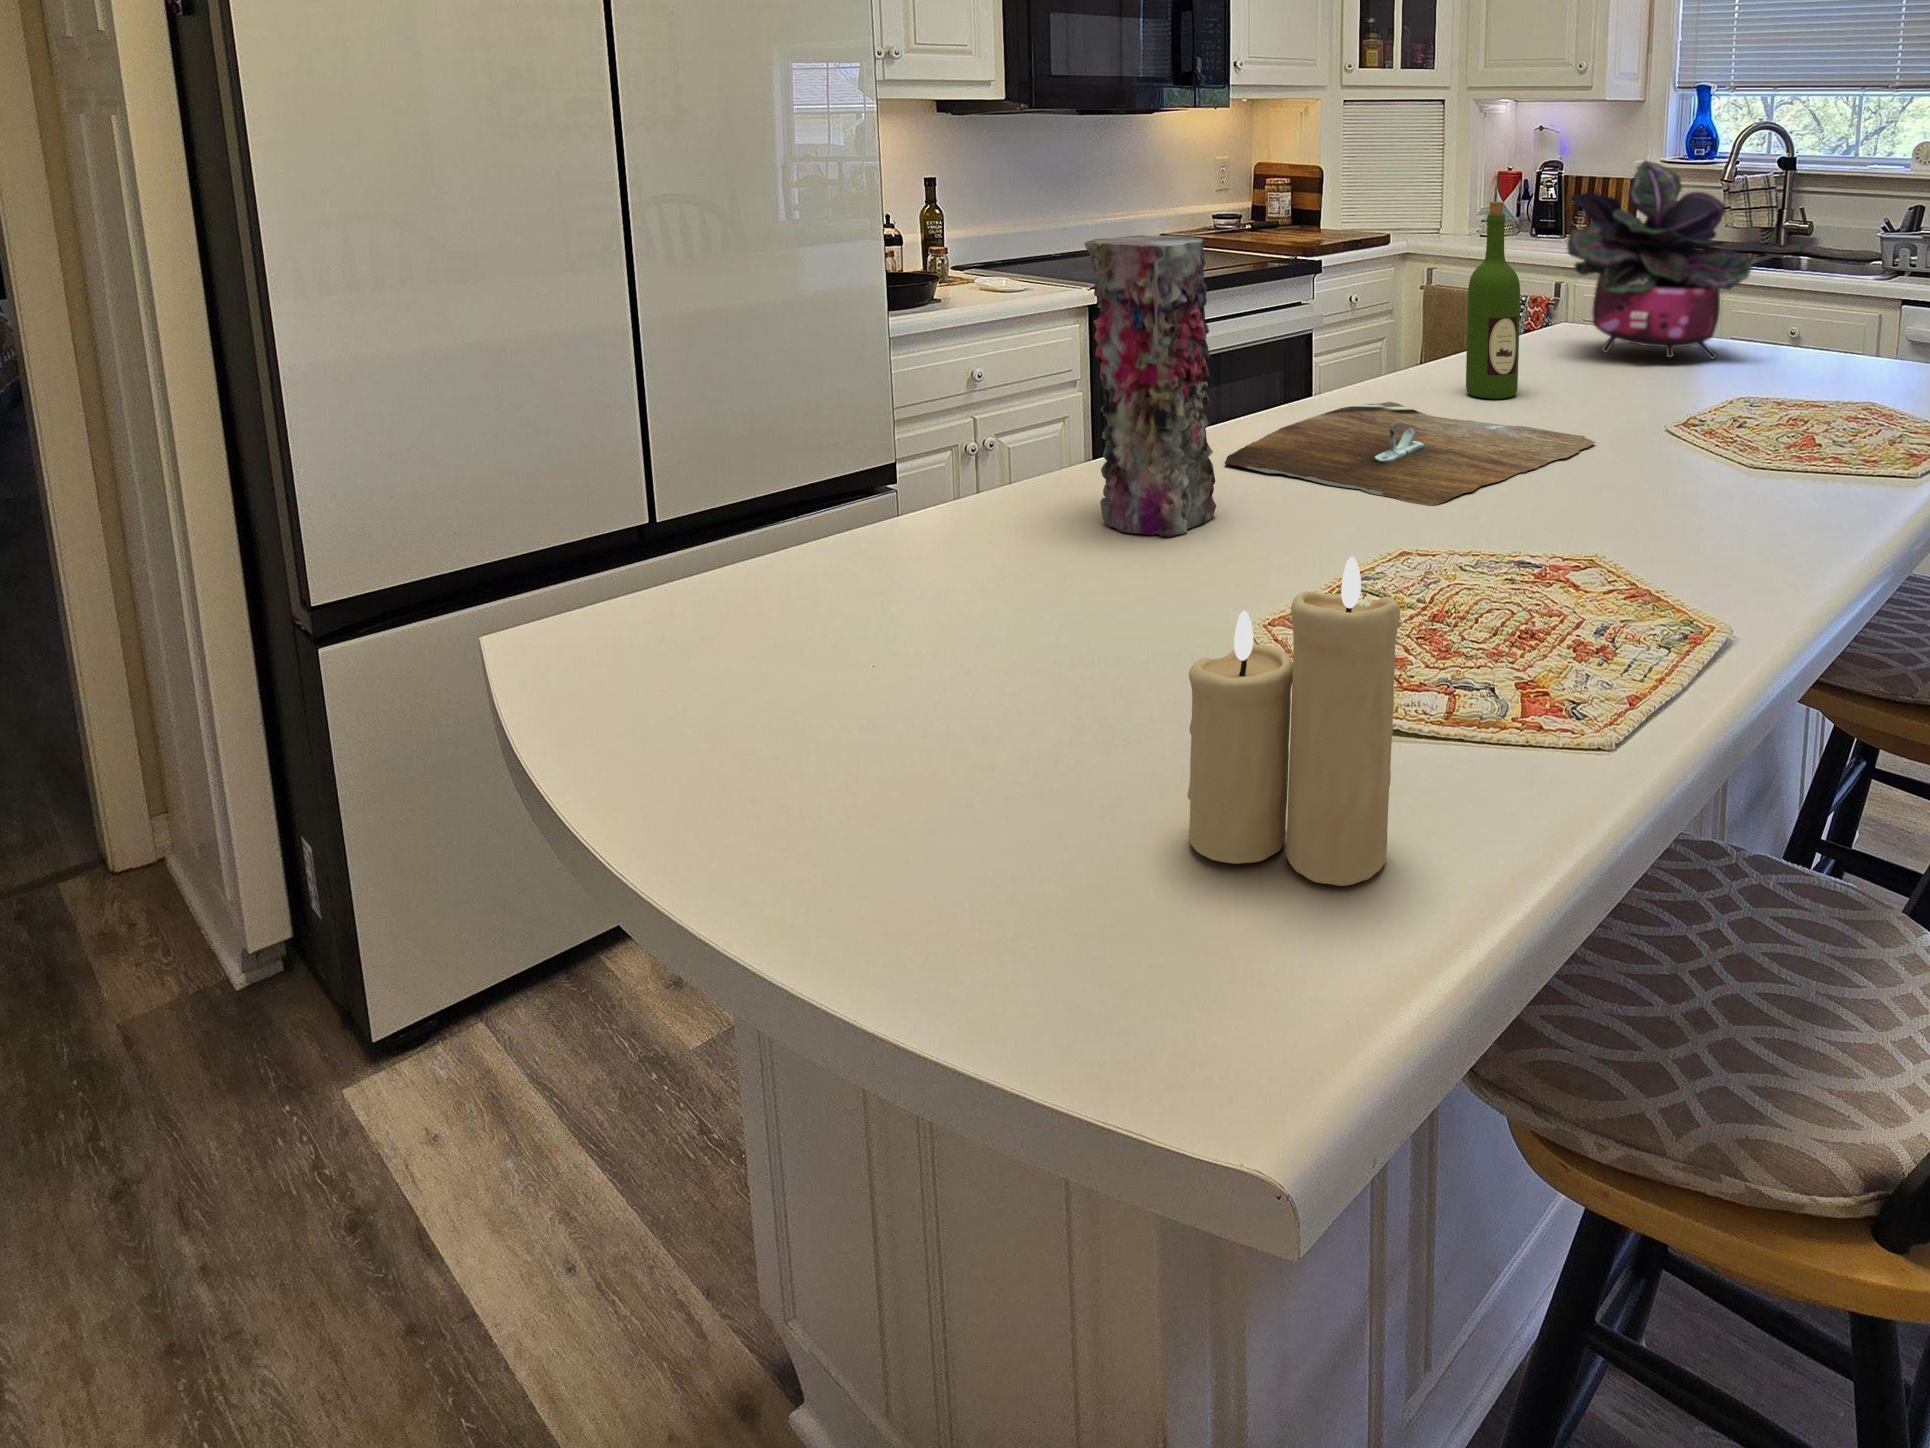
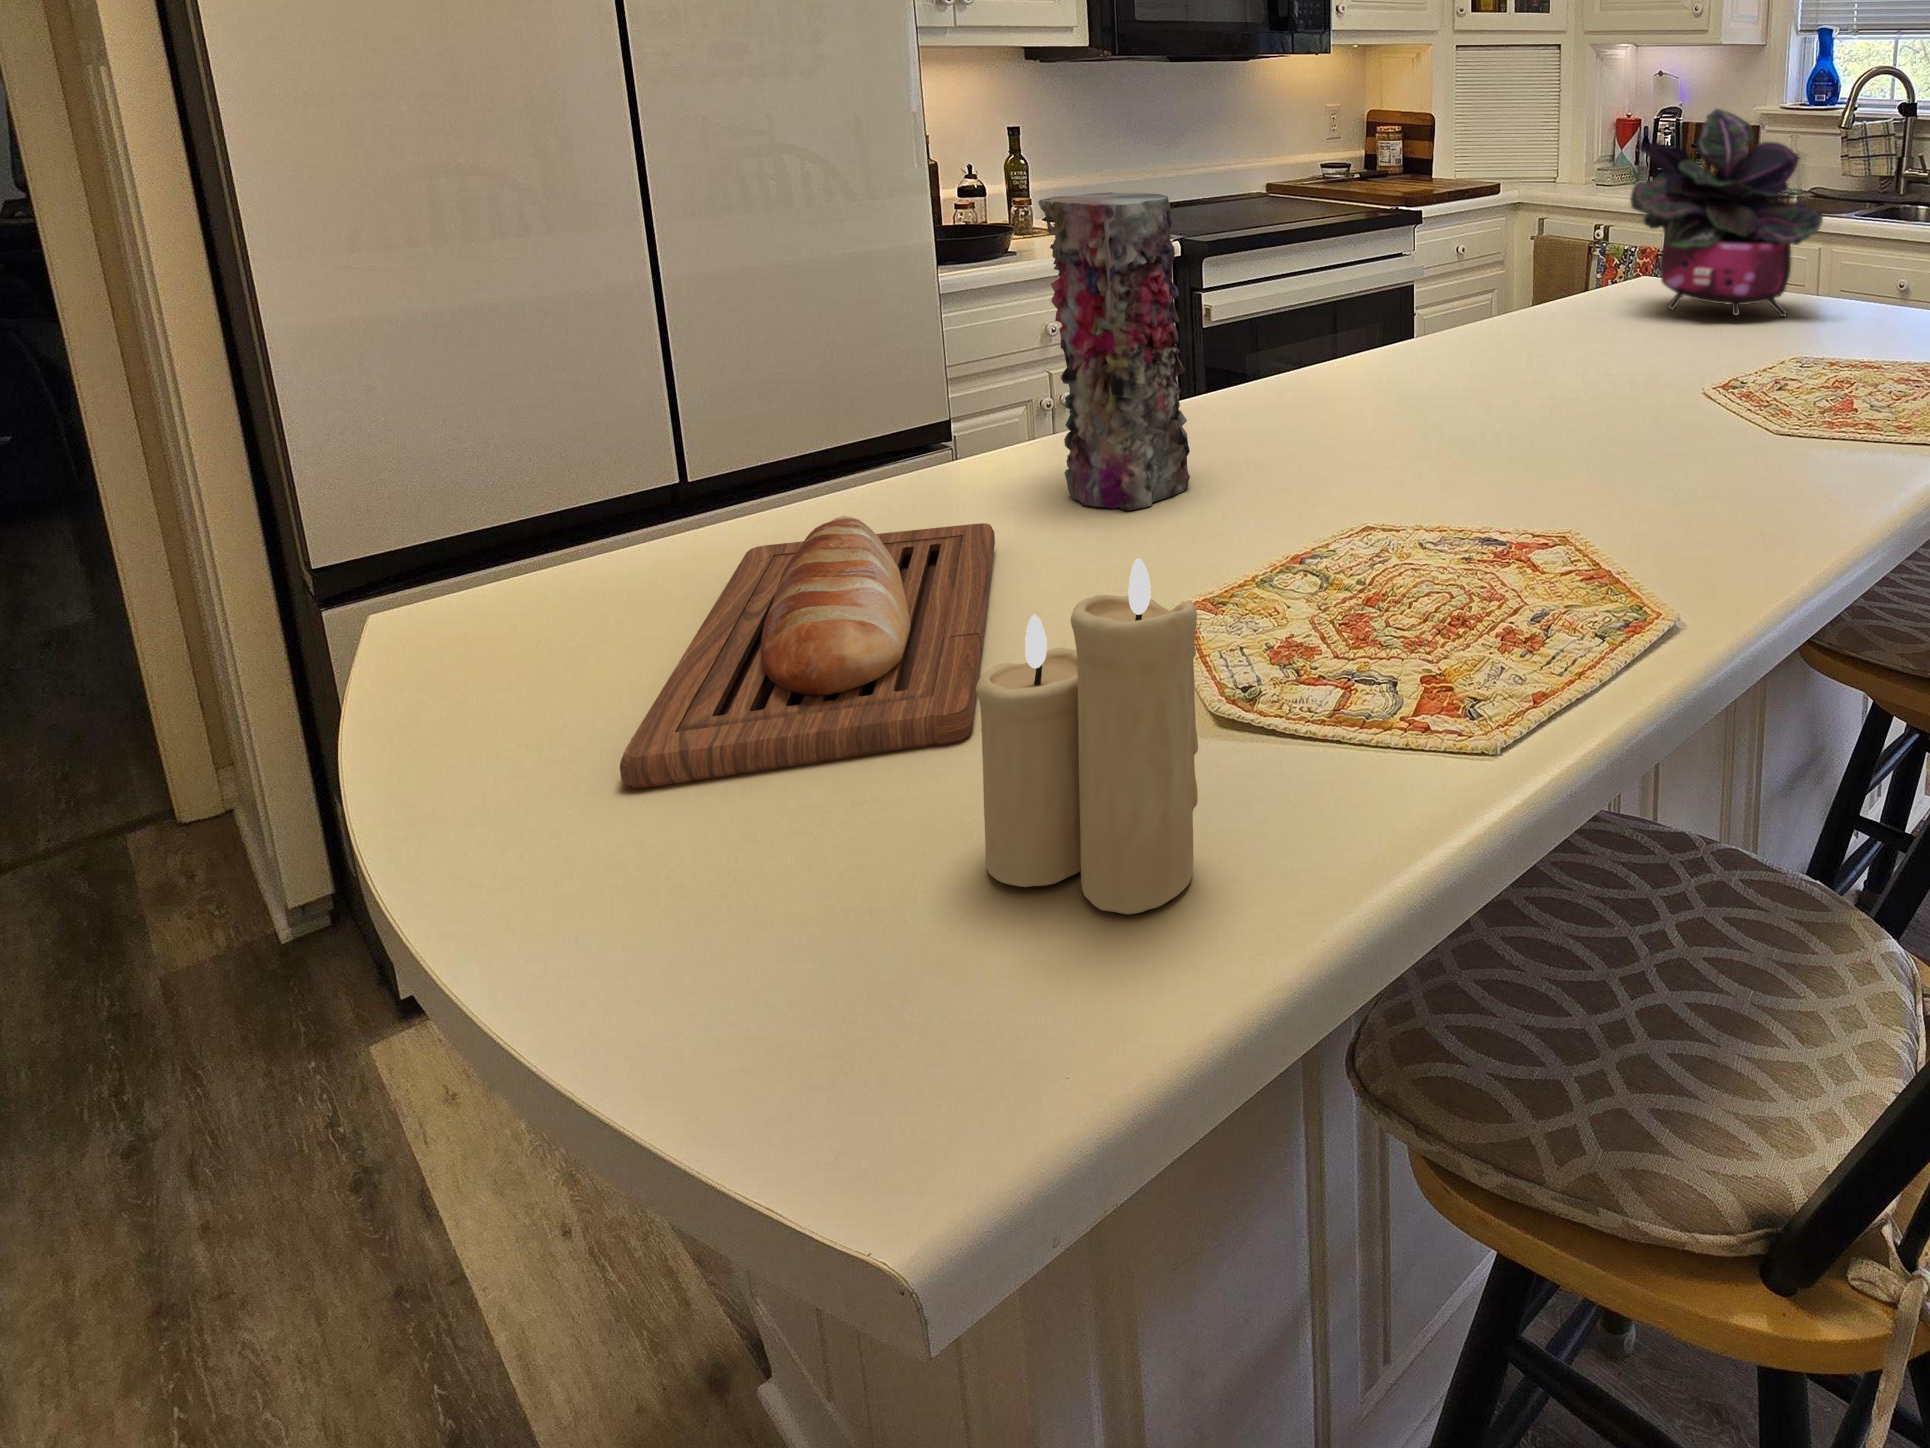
wine bottle: present [1466,202,1520,399] -> none [1510,153,1565,360]
cutting board: present [1225,402,1595,506] -> none [1224,363,1622,477]
bread loaf: none [809,538,1118,784] -> present [620,516,995,788]

